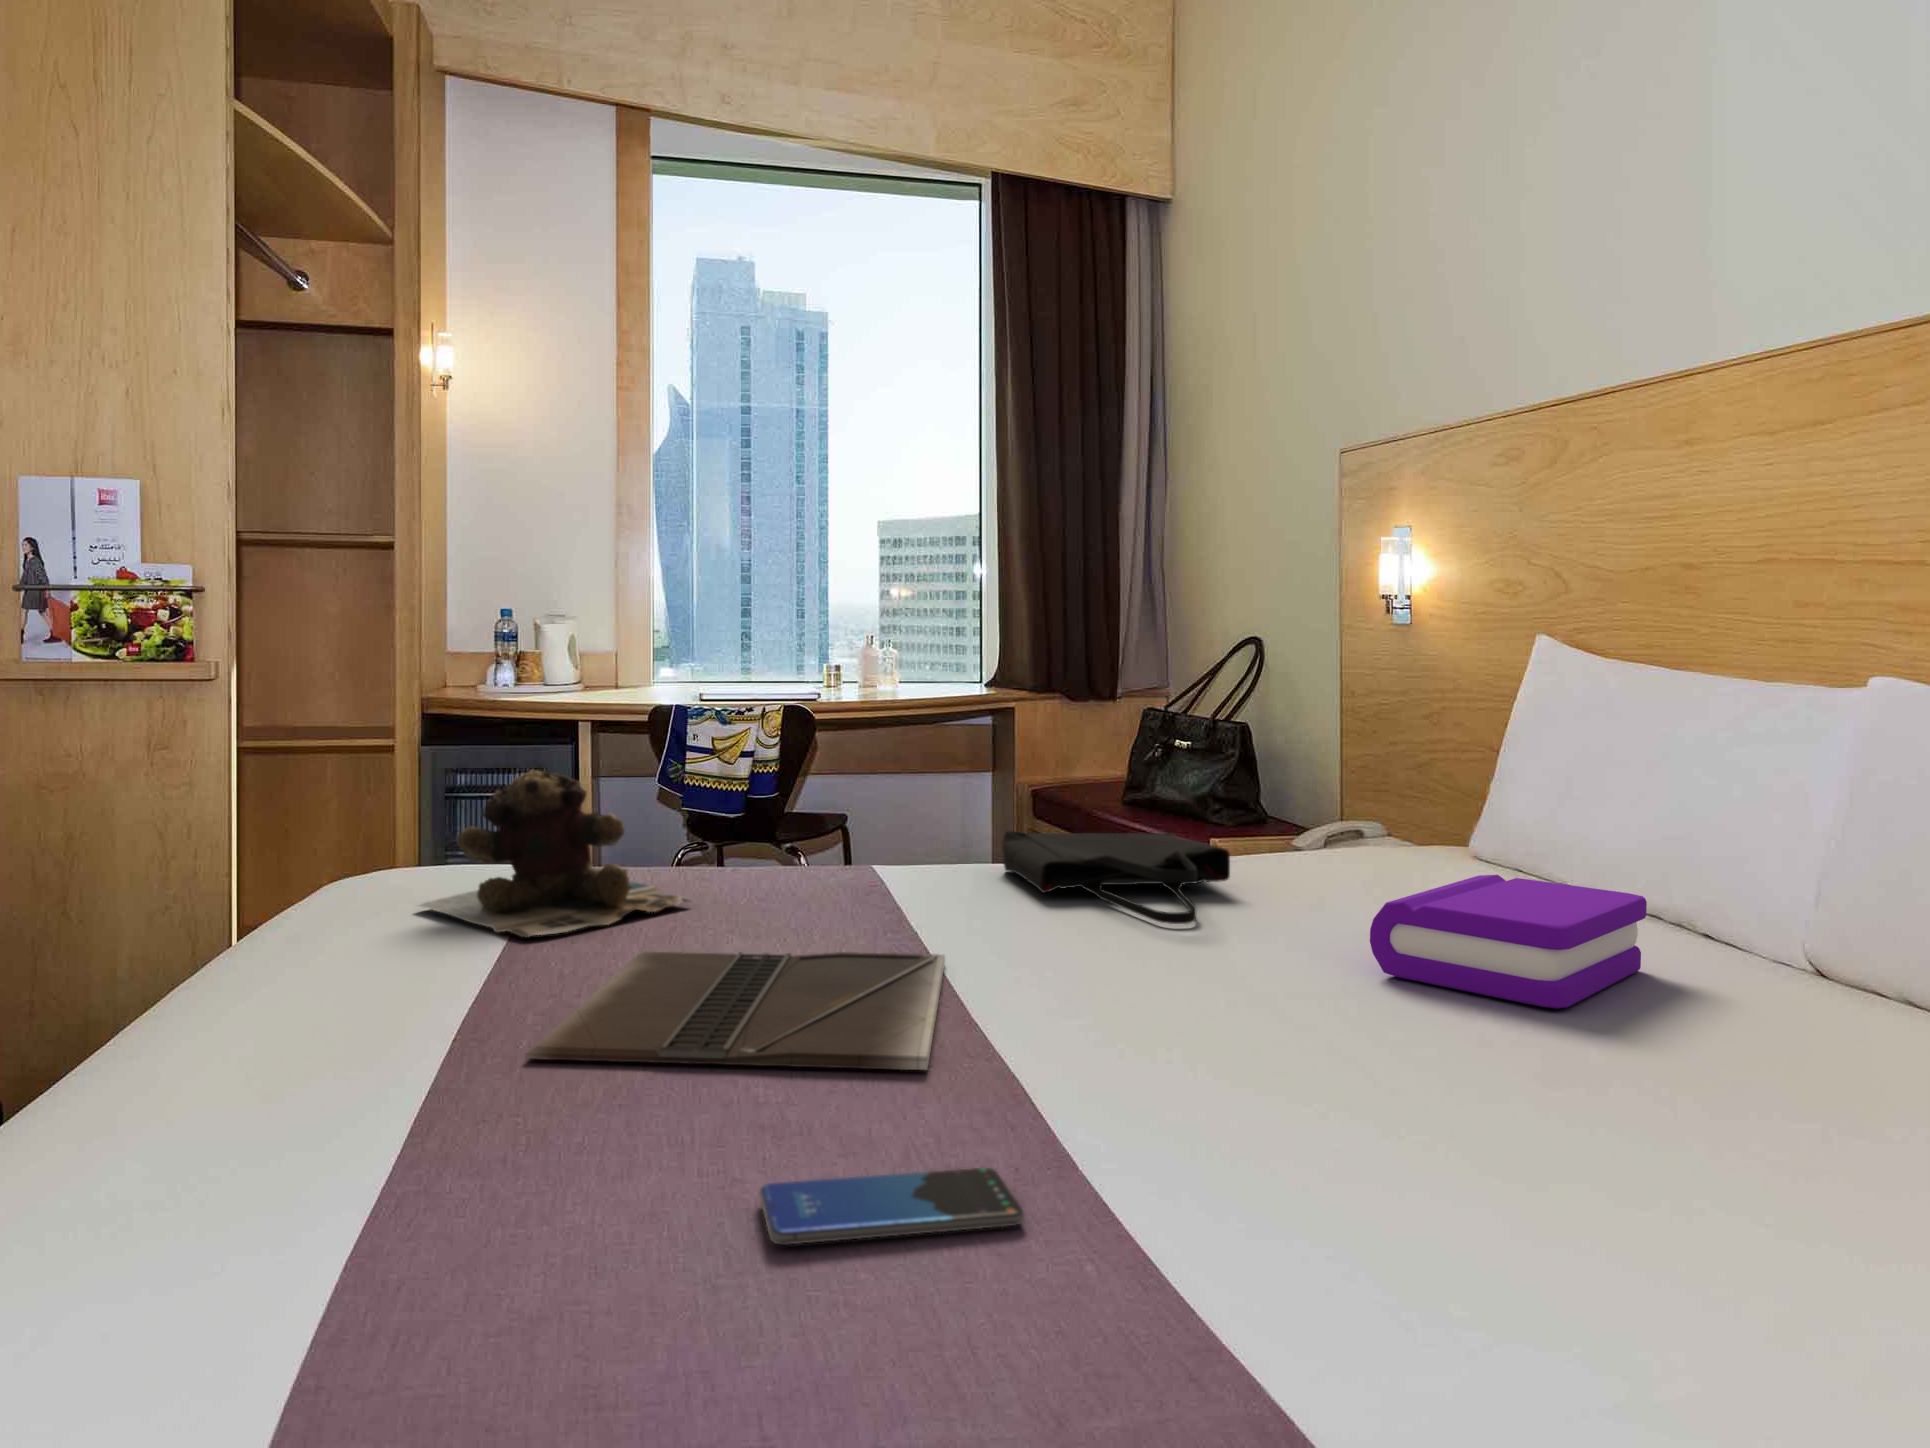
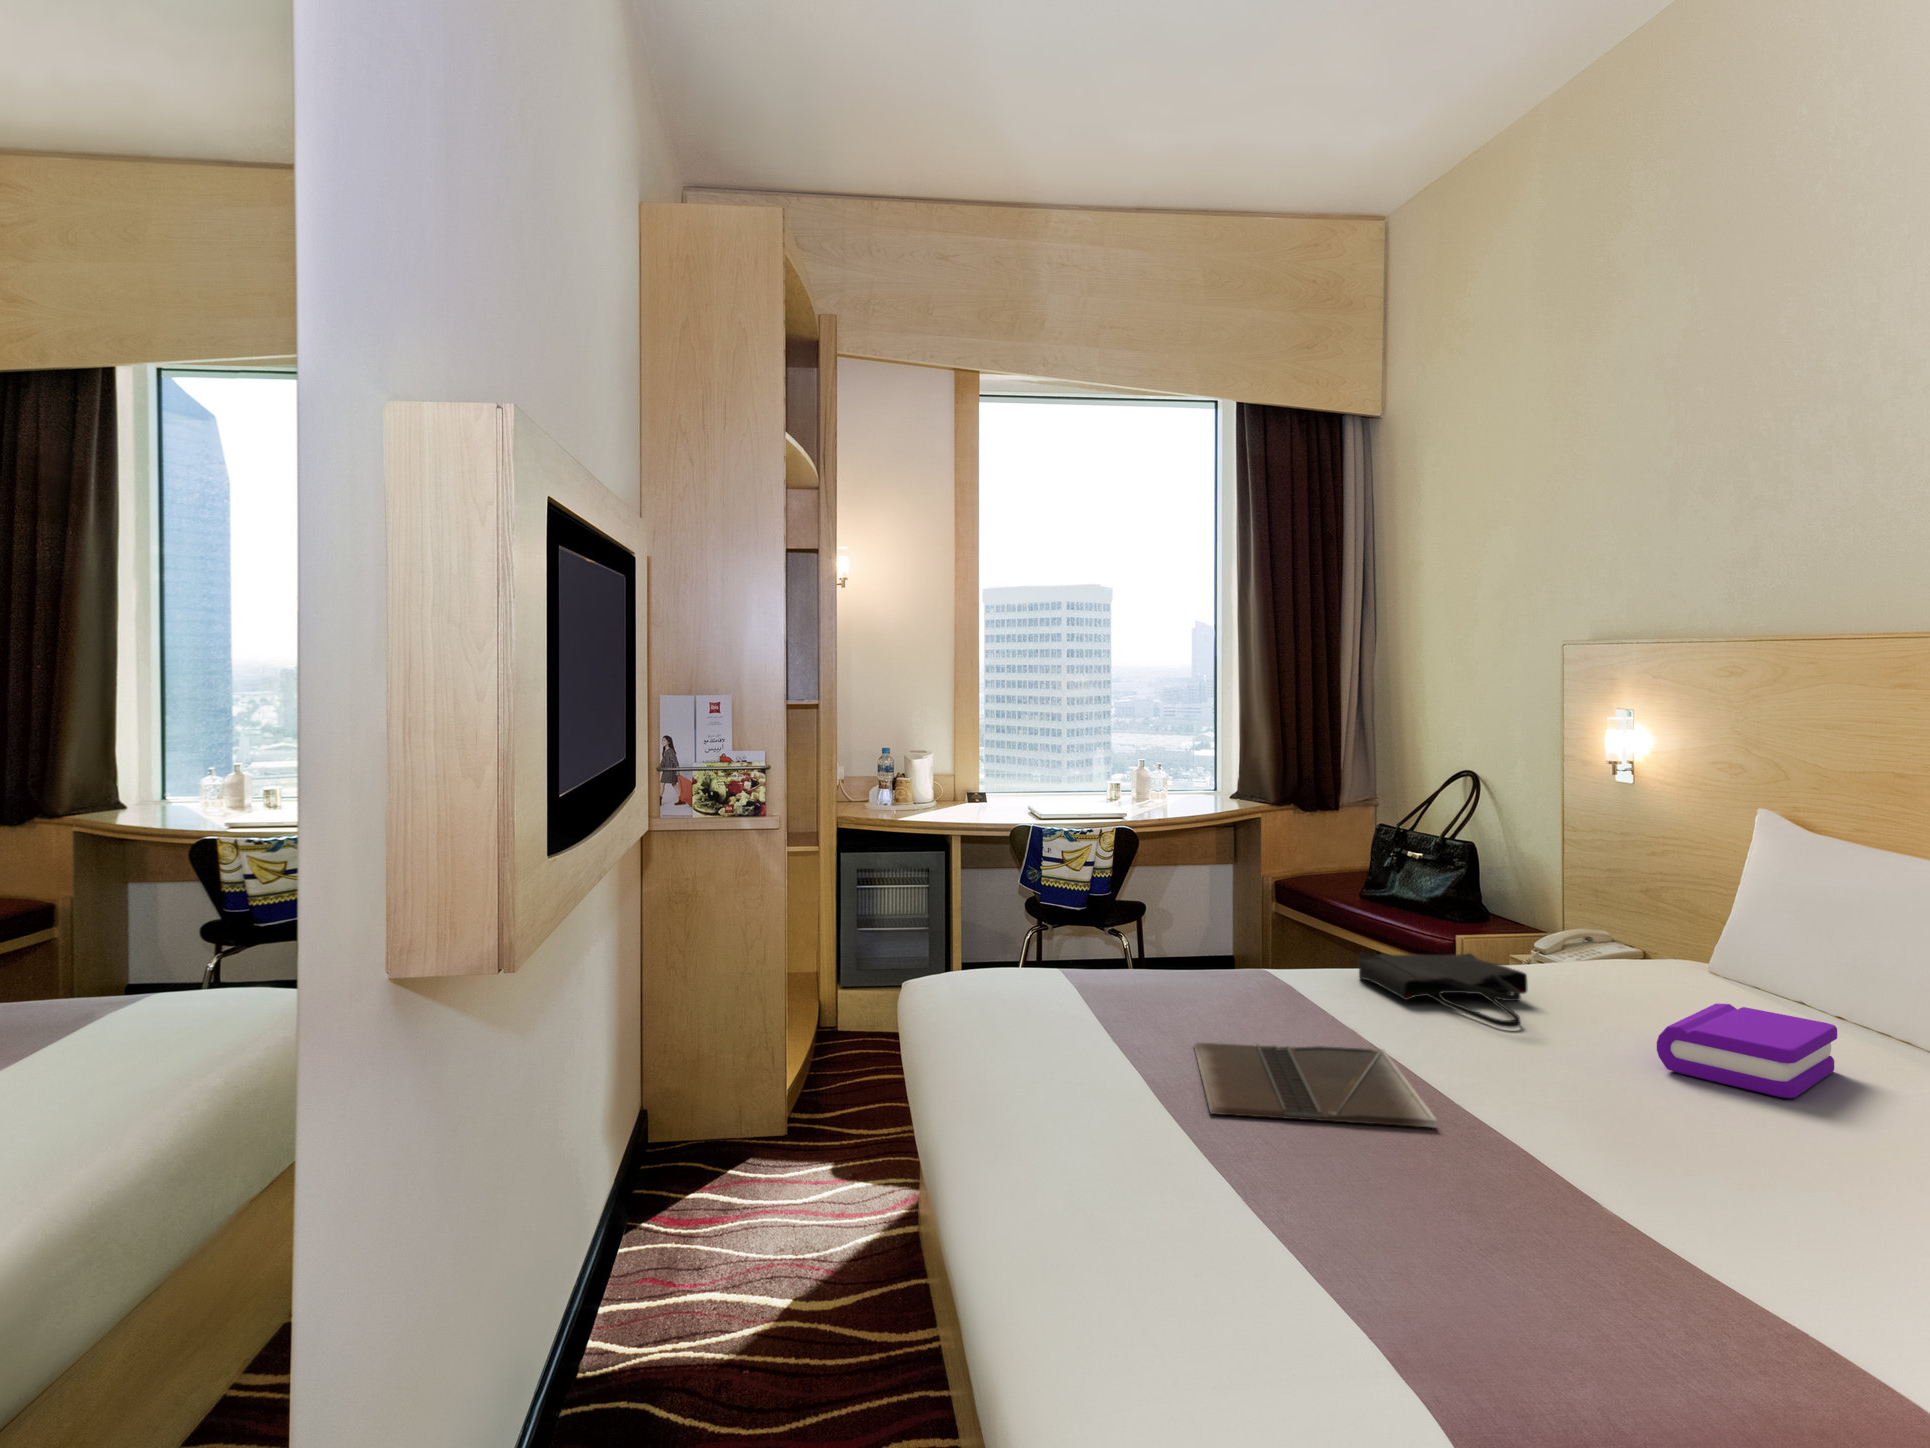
teddy bear: present [419,770,691,937] -> none [1019,918,1185,1030]
smartphone: present [759,1168,1025,1245] -> none [1415,1184,1558,1218]

